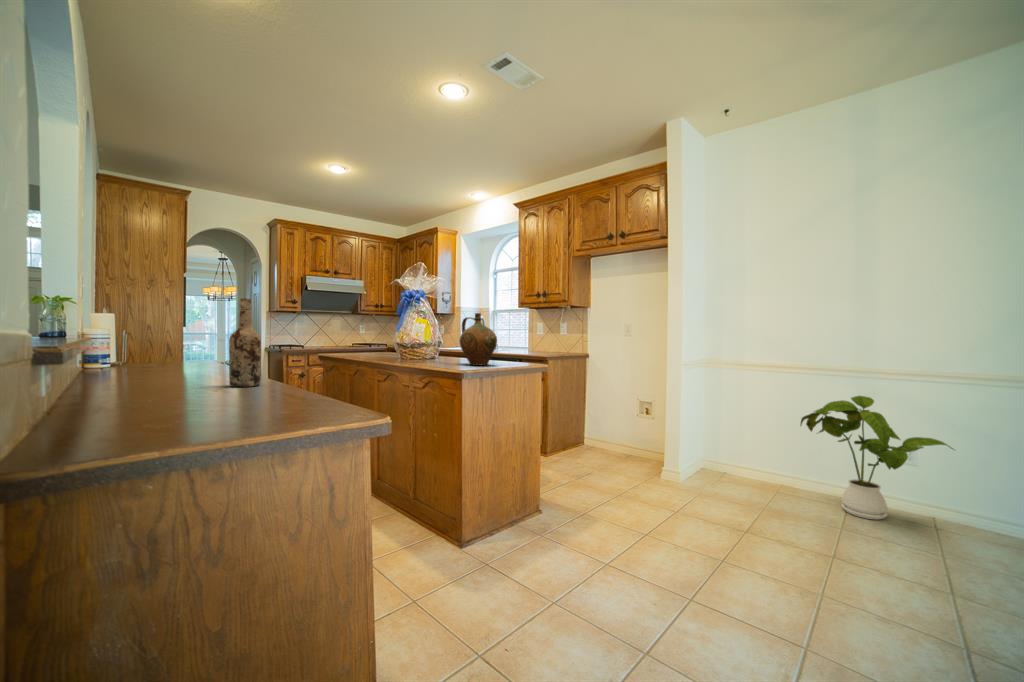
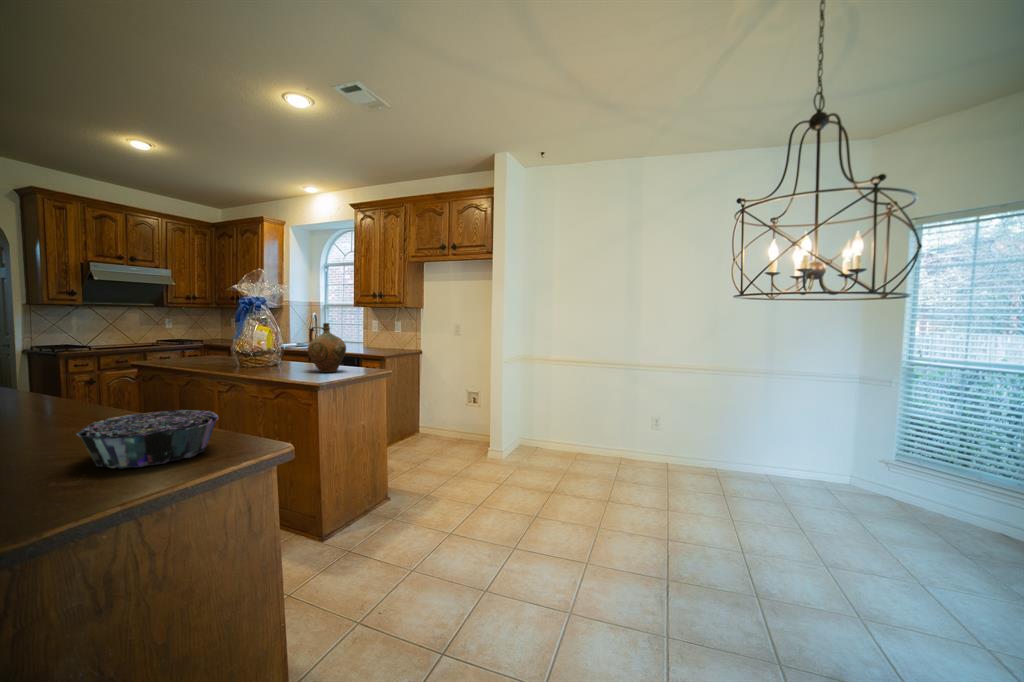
wine bottle: present [229,299,261,387] -> none [62,327,103,420]
decorative bowl: none [162,374,310,426] -> present [77,410,219,469]
house plant: present [800,396,953,520] -> none [584,380,667,464]

